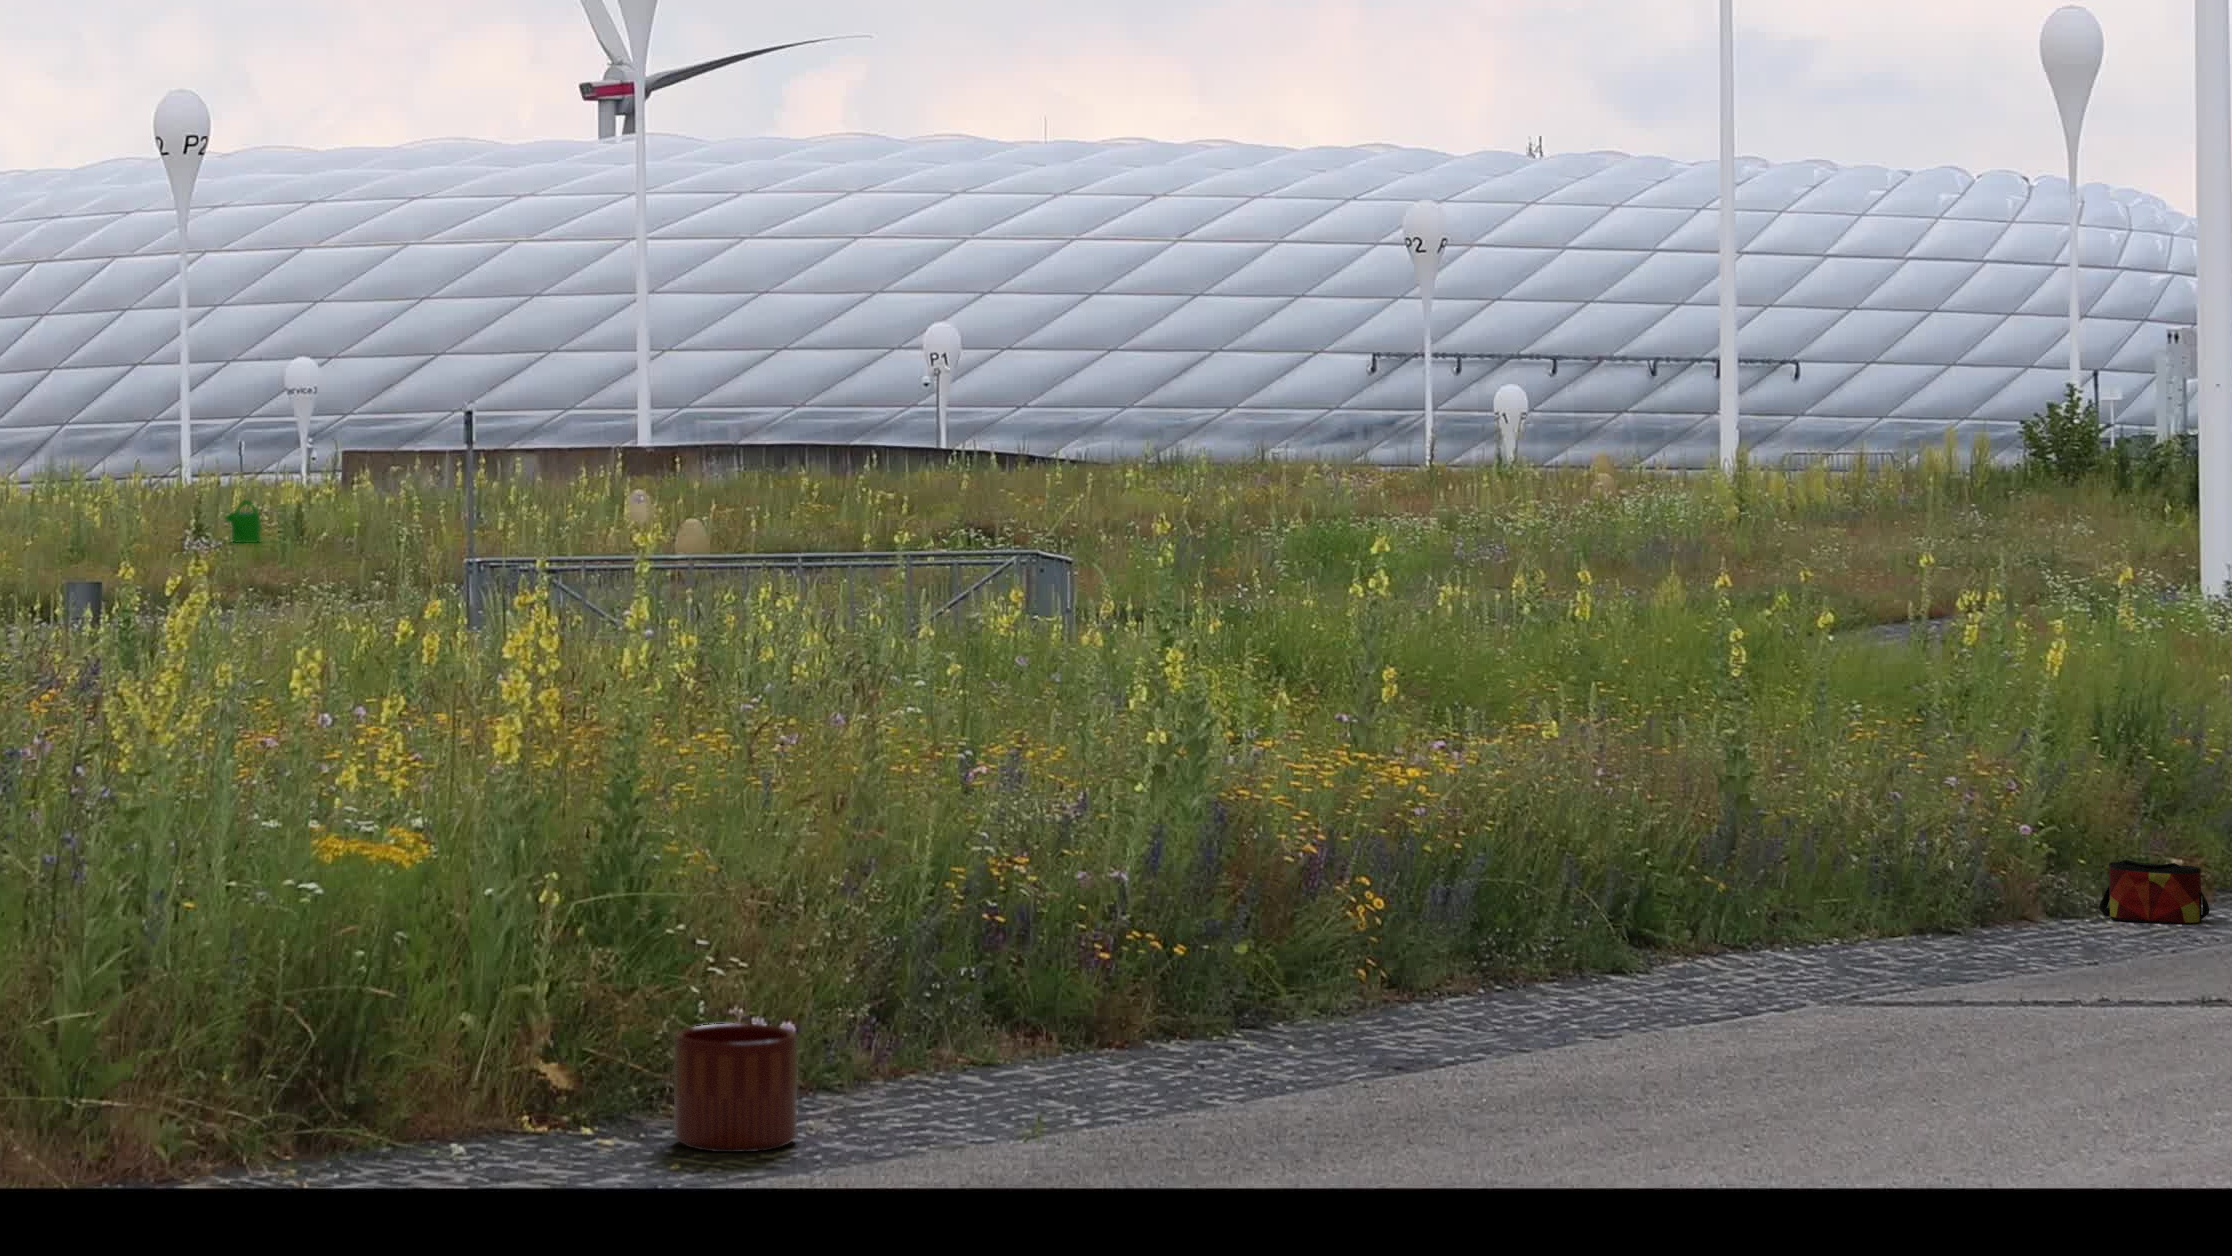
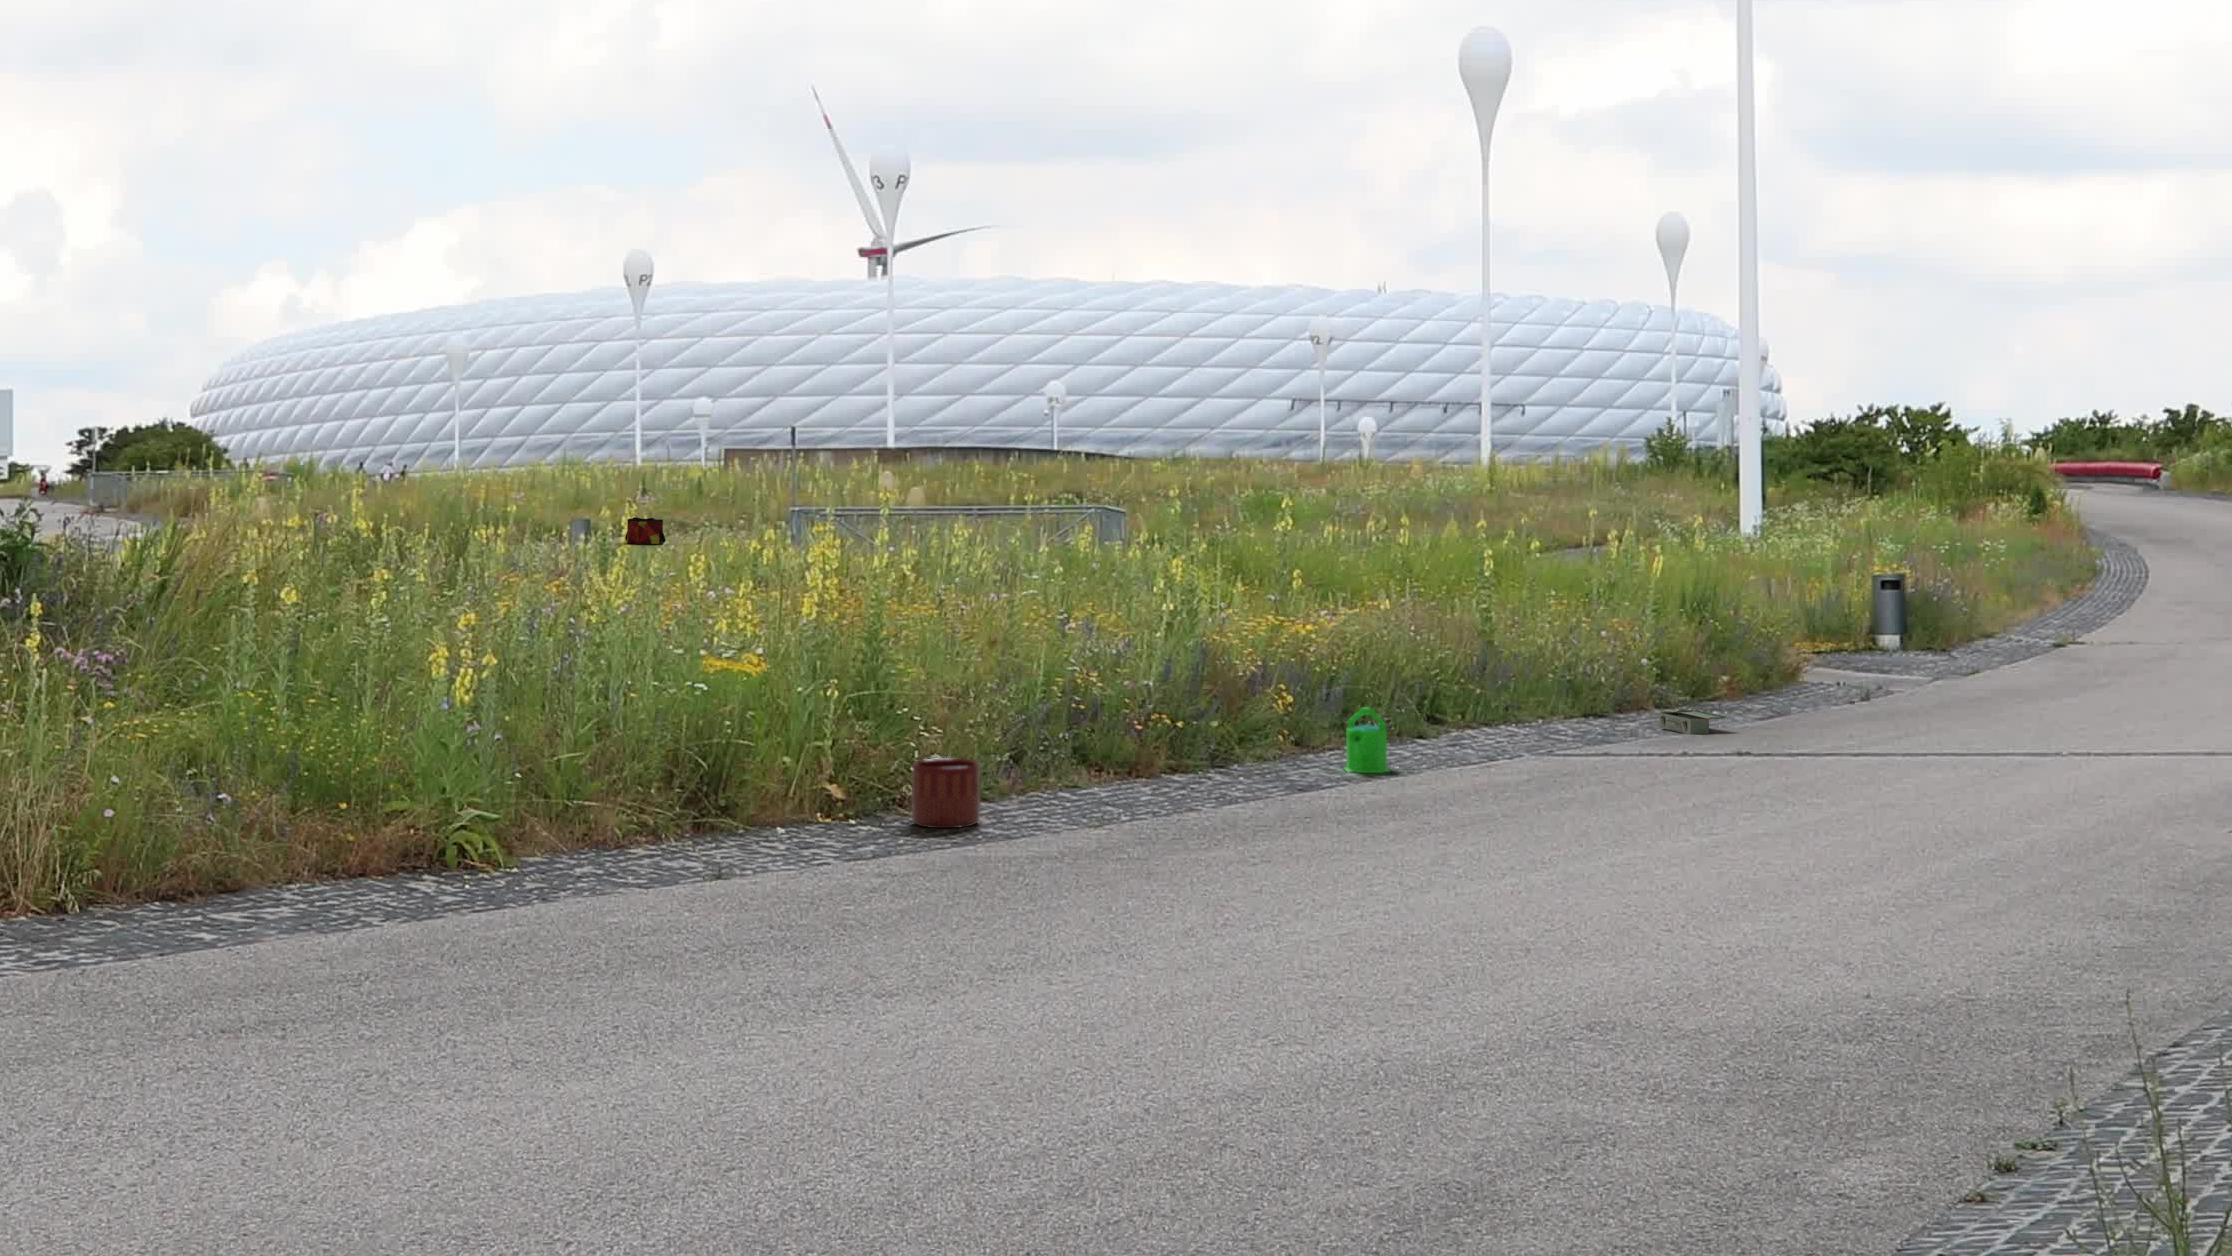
watering can: present [225,500,262,543] -> present [1344,707,1389,773]
bag: present [2099,860,2209,925] -> present [625,517,666,545]
toolbox: none [2058,923,2181,969] -> present [1659,710,1726,735]

